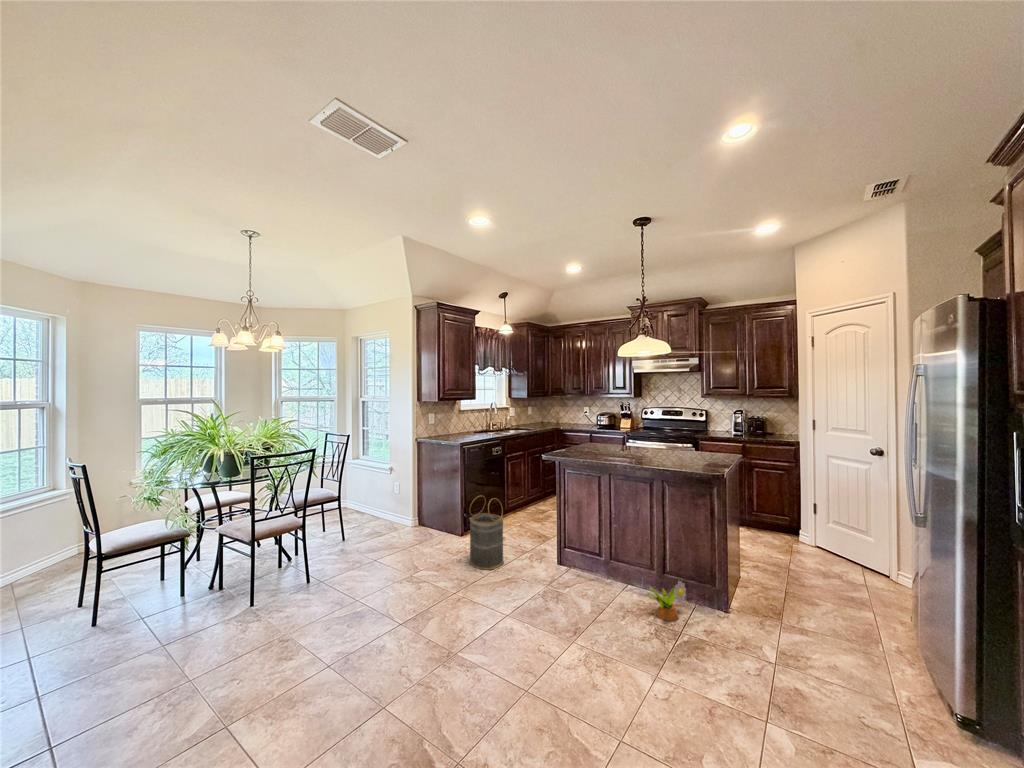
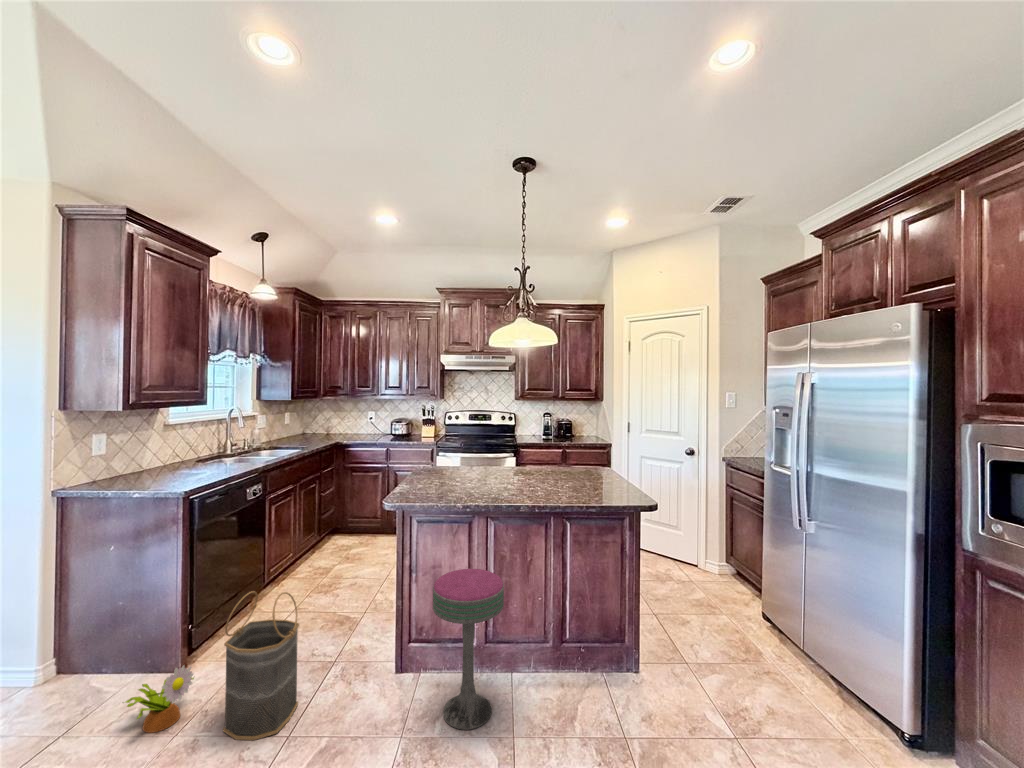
bar stool: none [566,503,612,598] -> present [433,569,504,730]
decorative plant: present [646,581,686,621] -> present [126,665,194,733]

